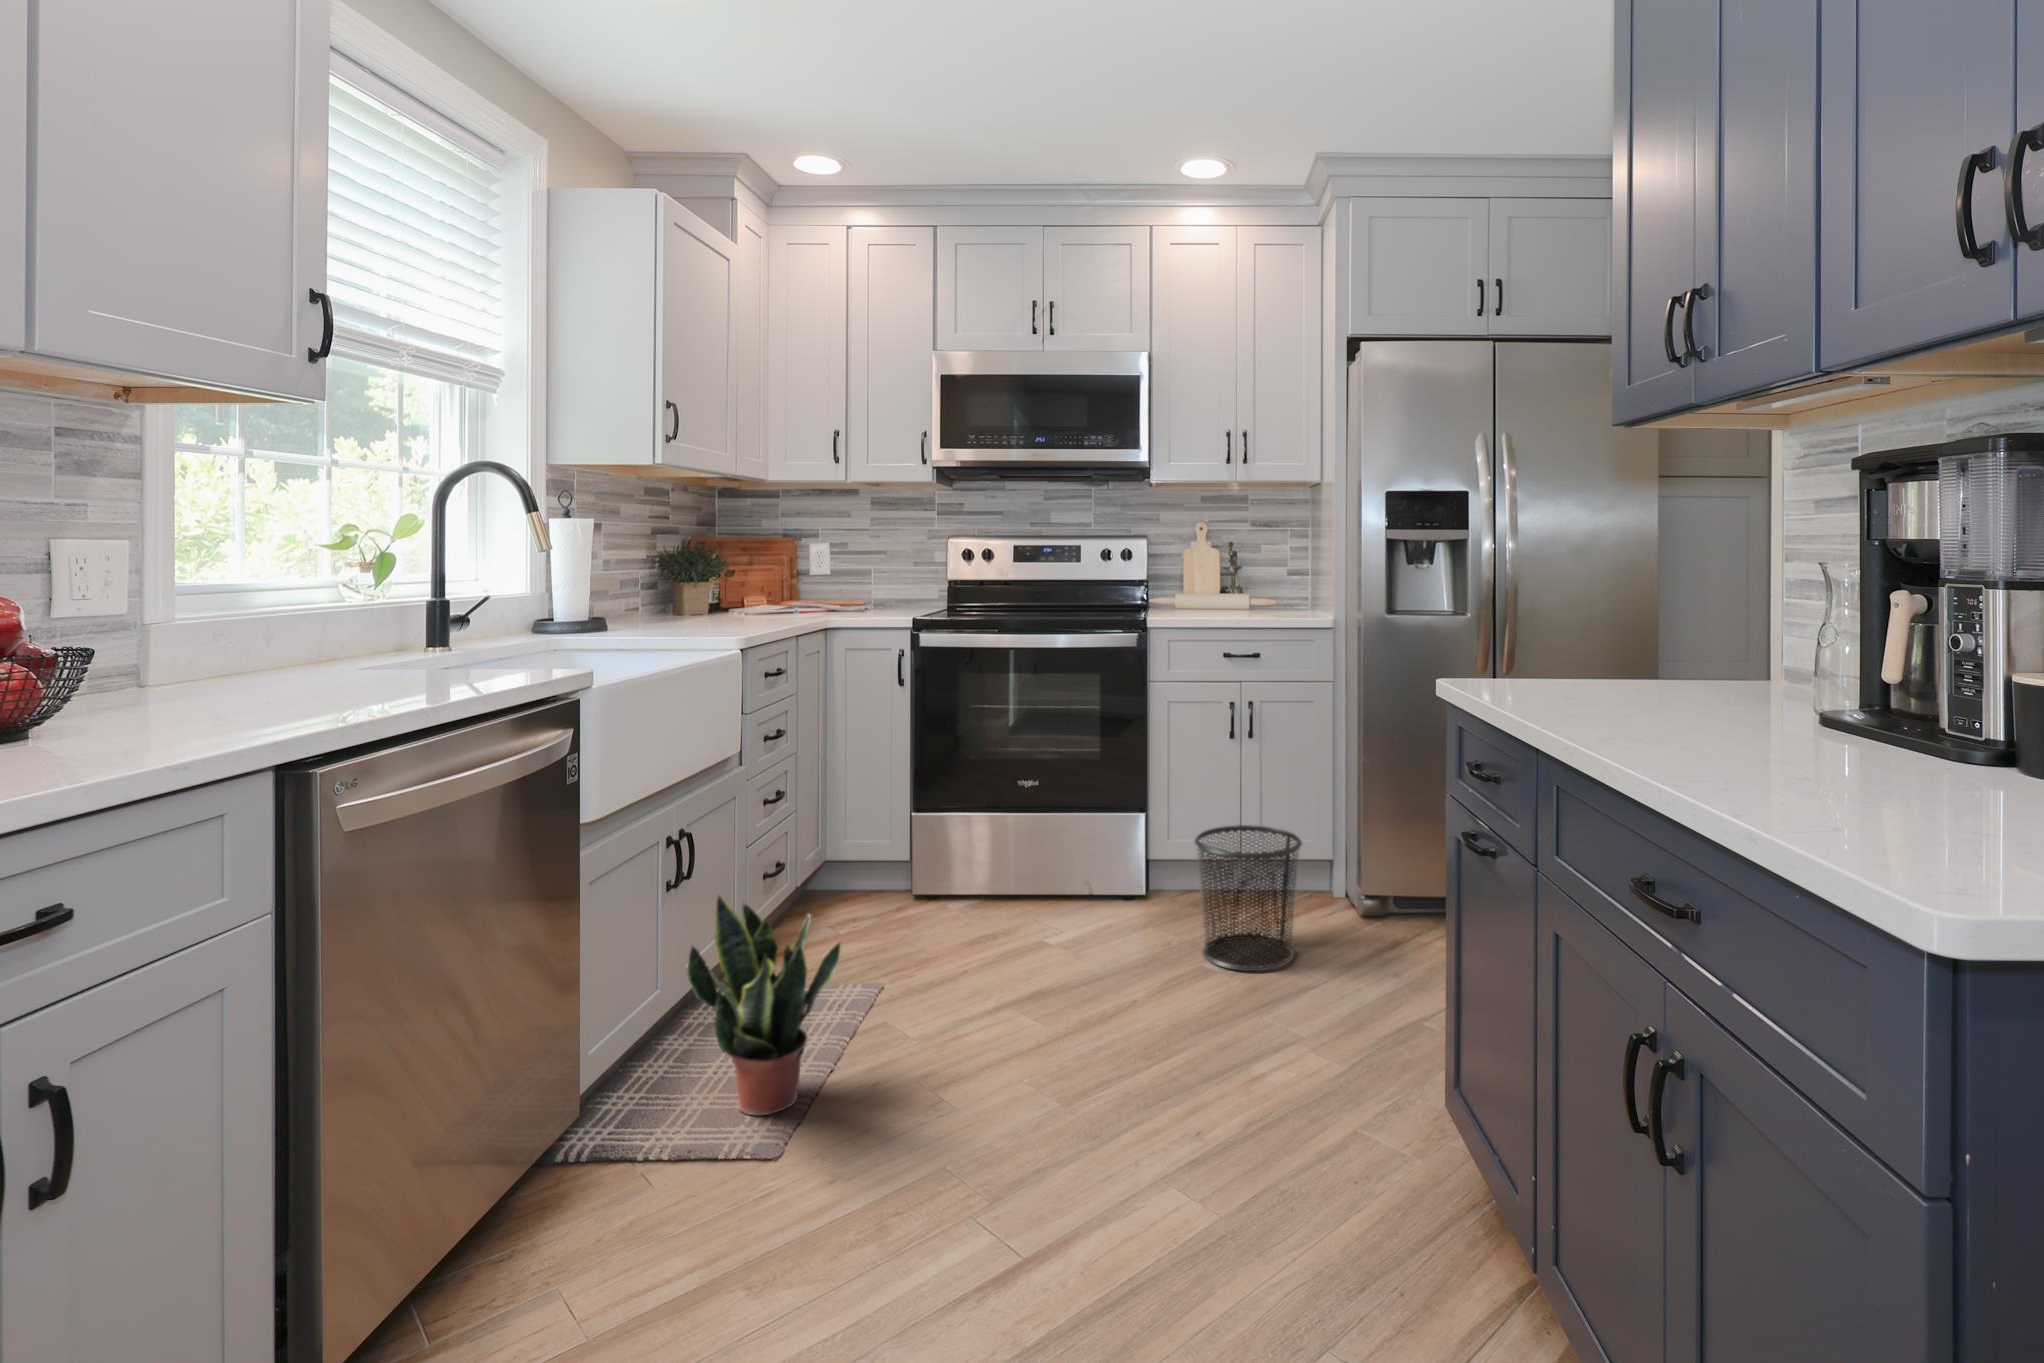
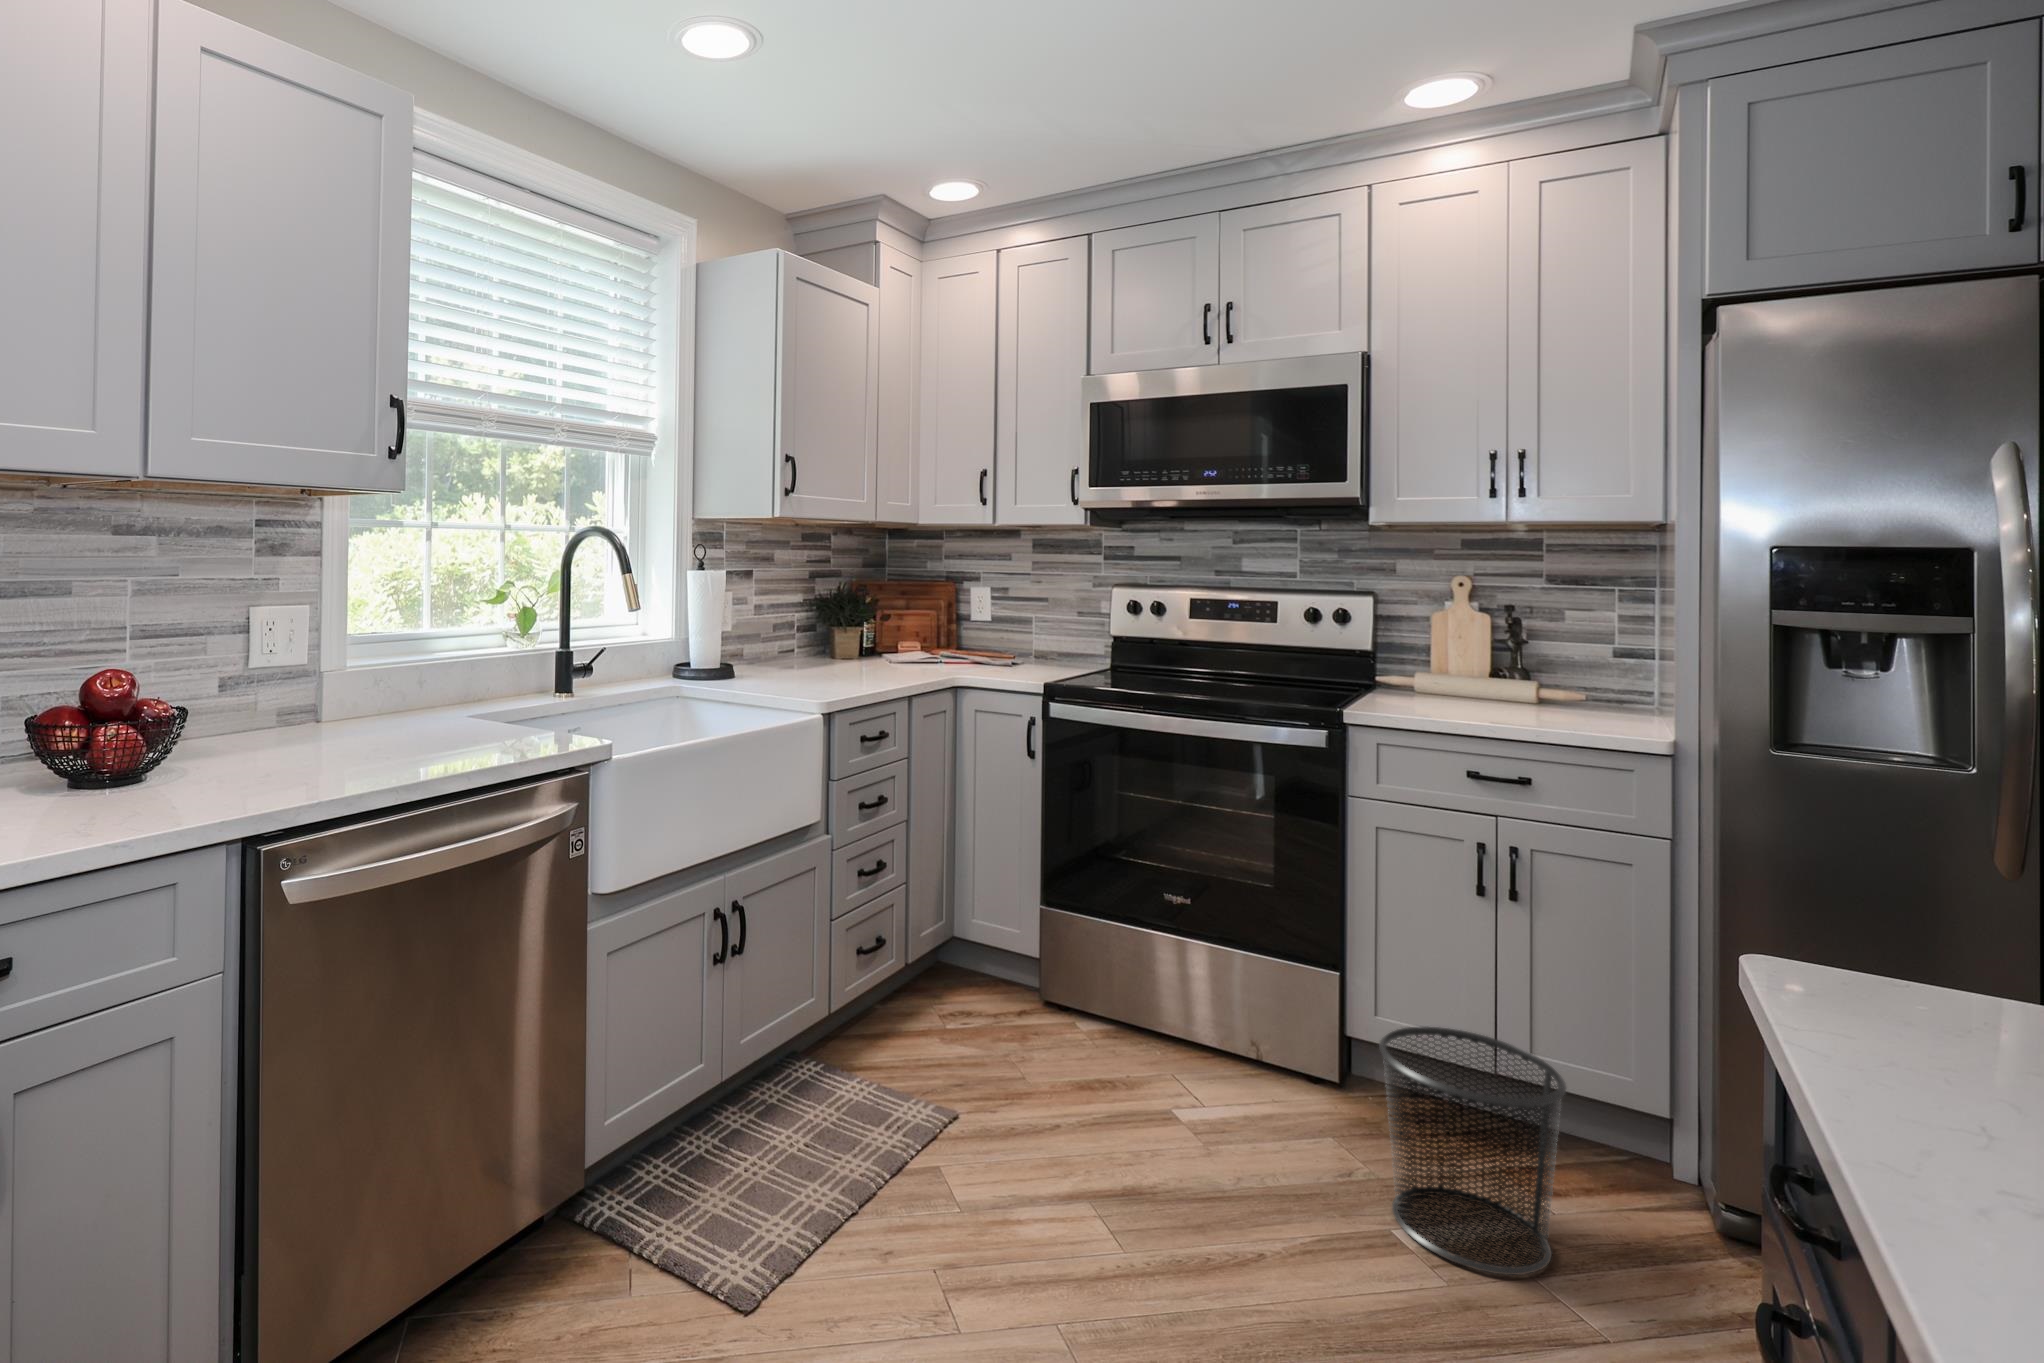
potted plant: present [688,896,841,1115] -> none [697,992,854,1251]

